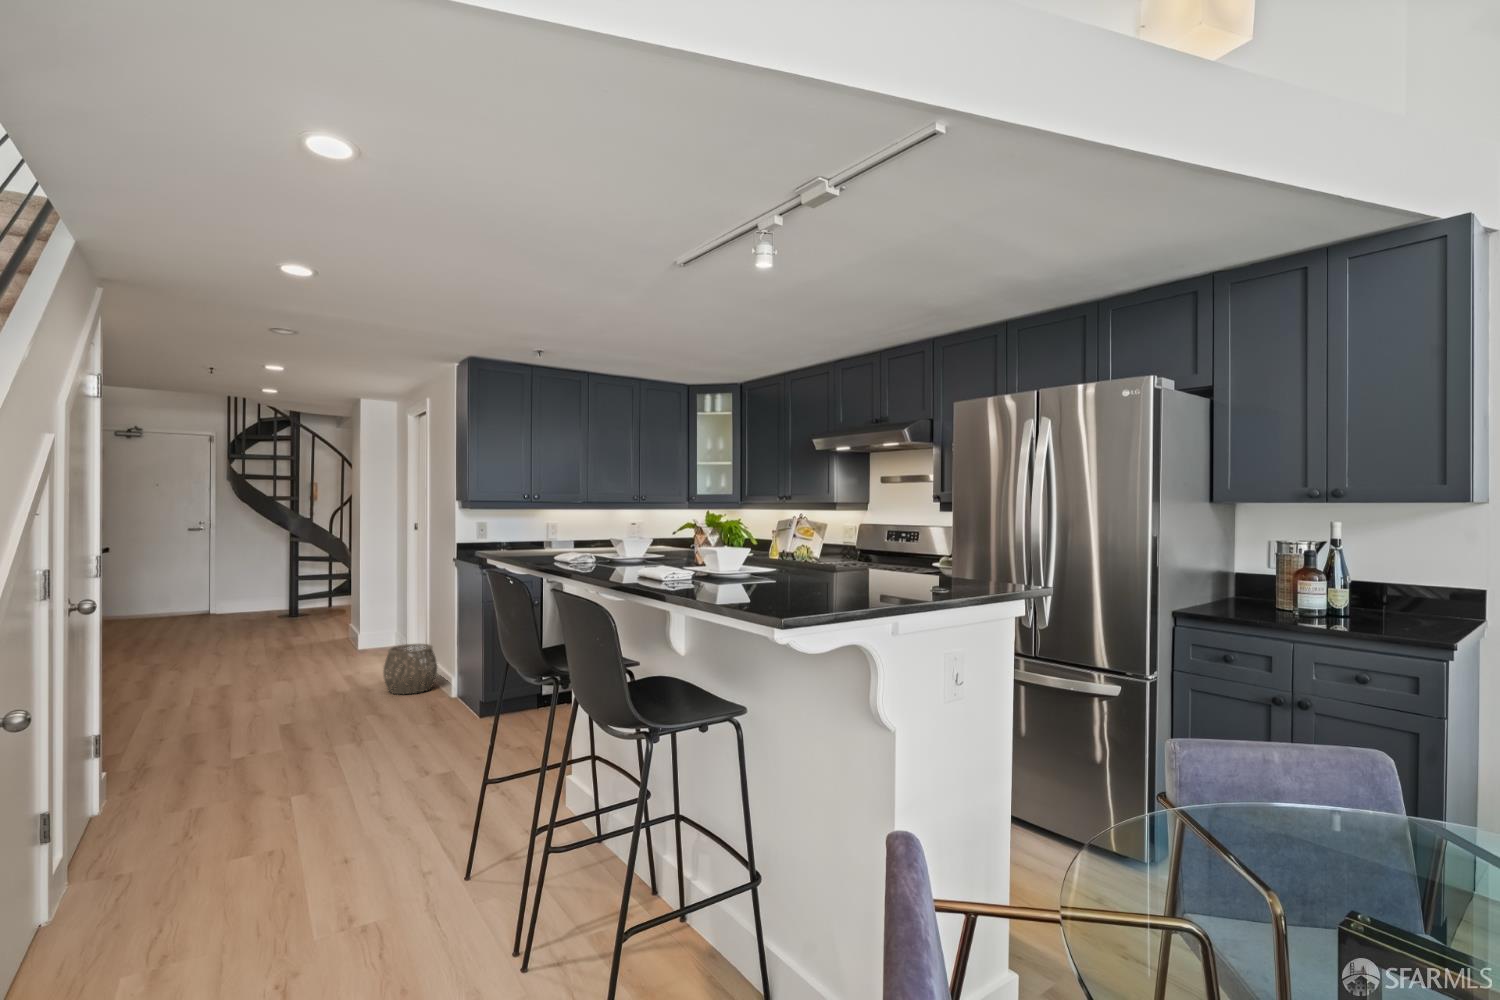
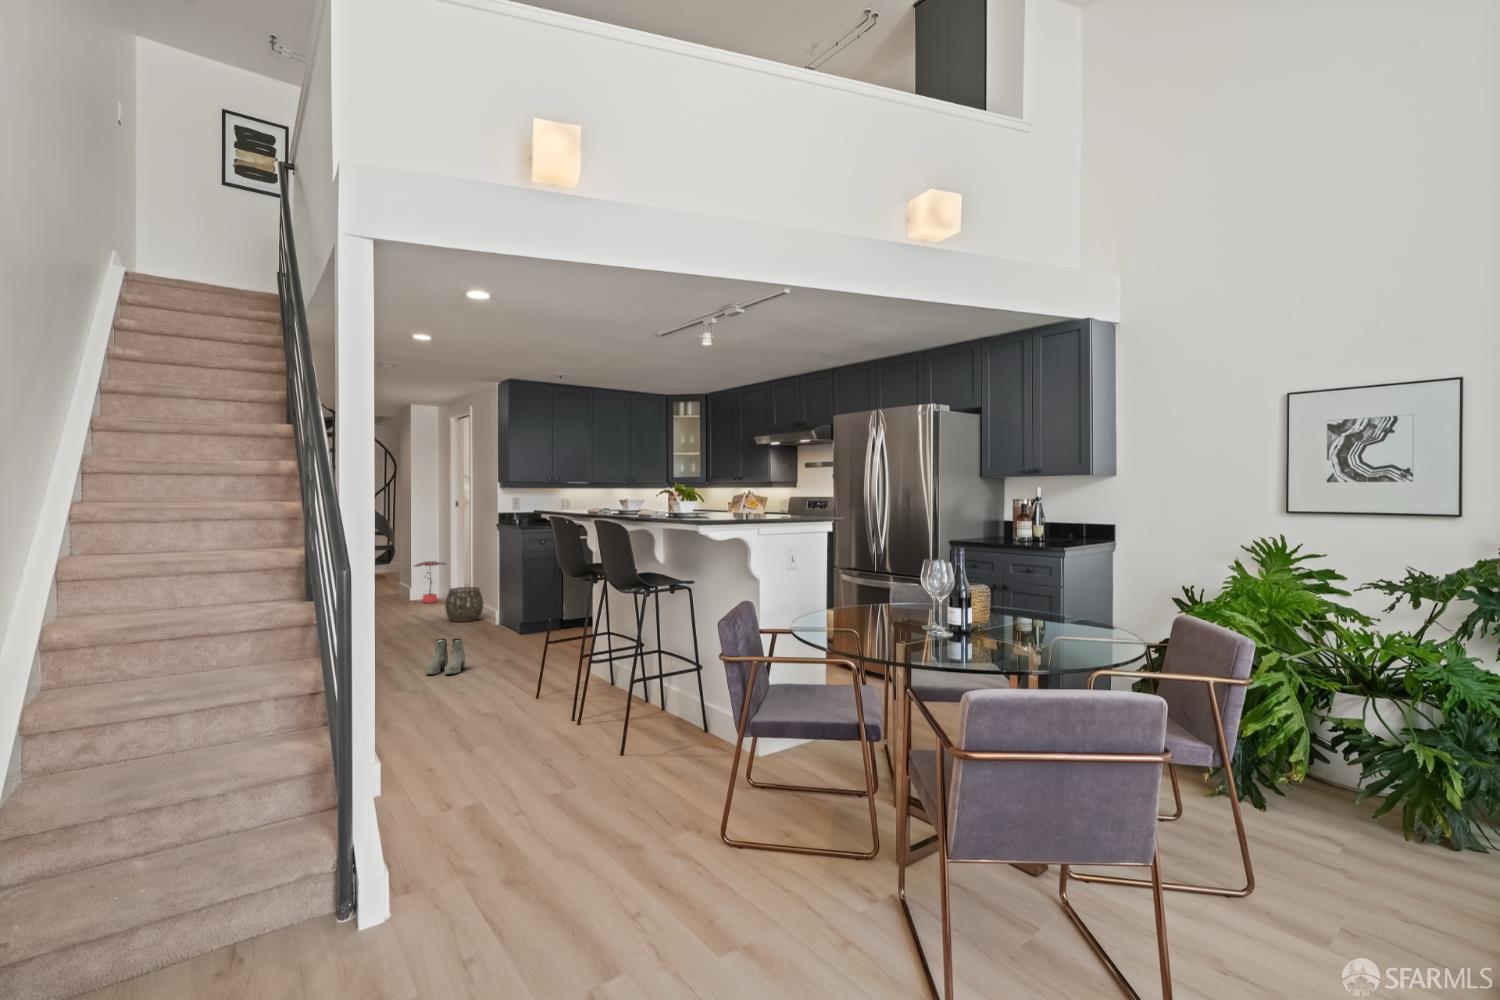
potted plant: none [356,602,402,657] -> present [415,561,445,603]
boots: none [295,761,367,828] -> present [426,639,465,675]

